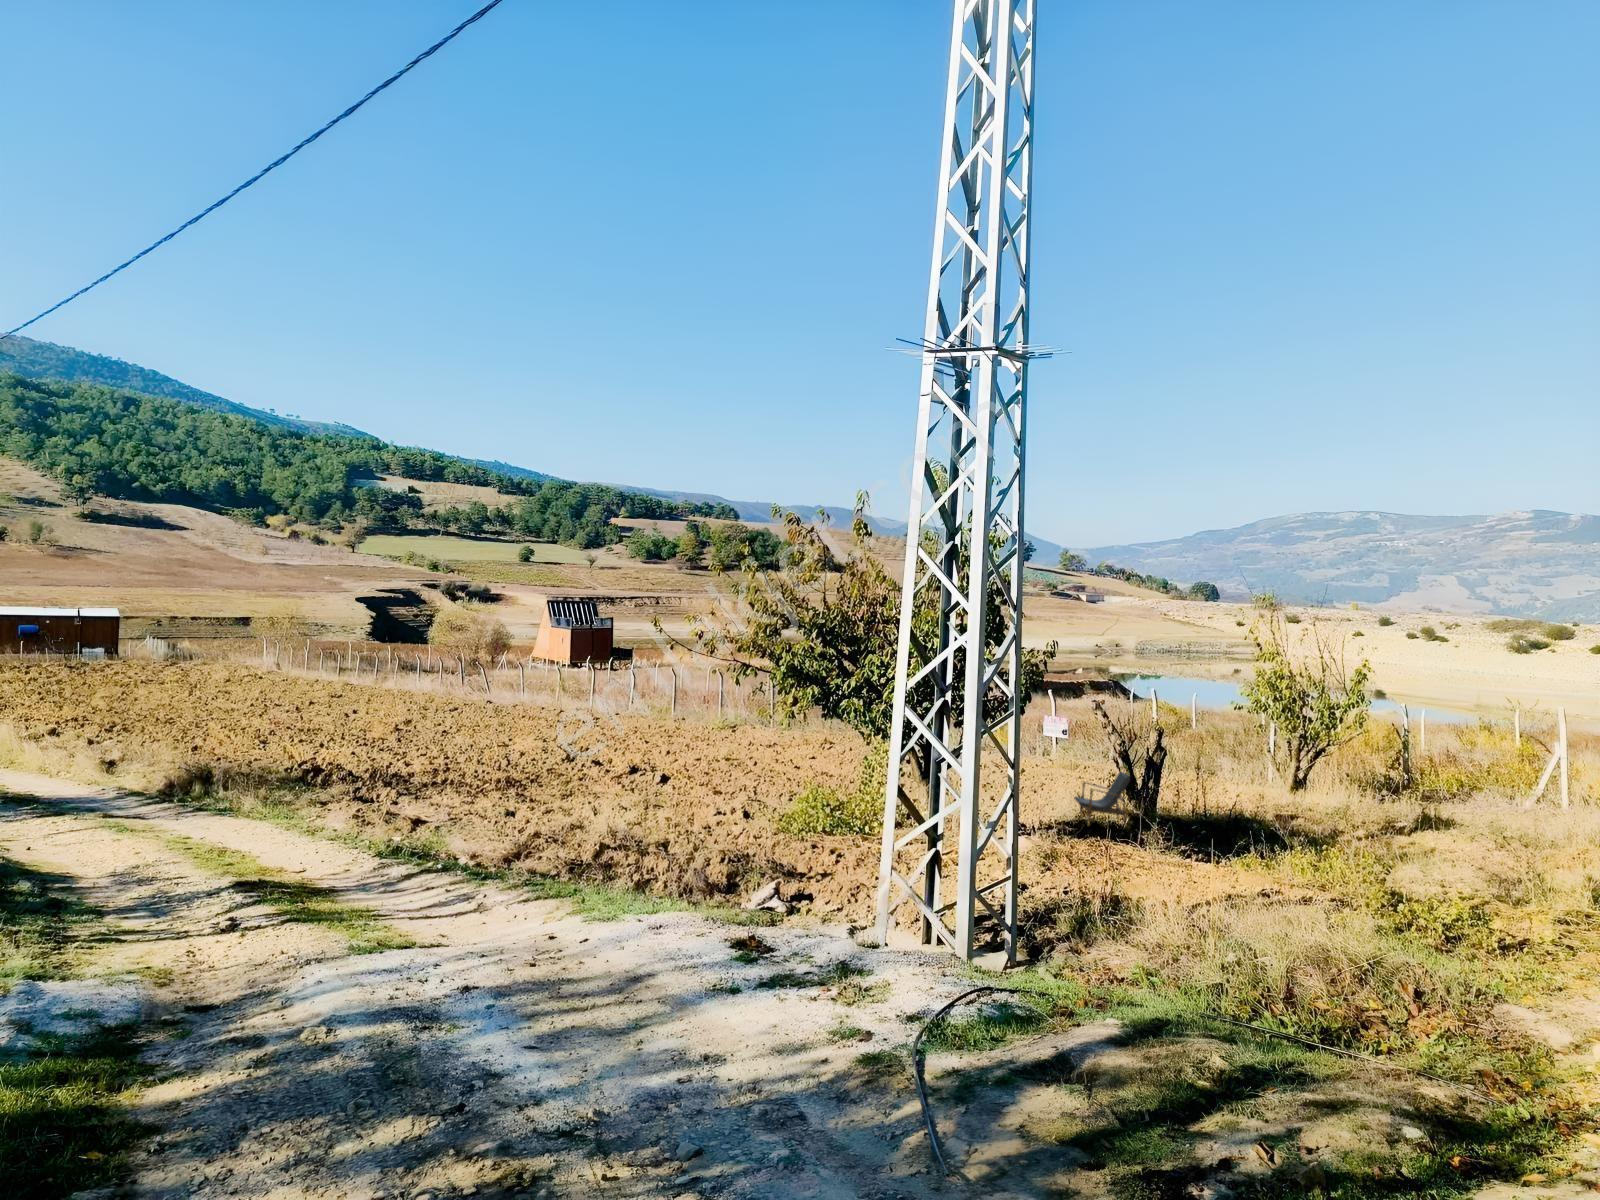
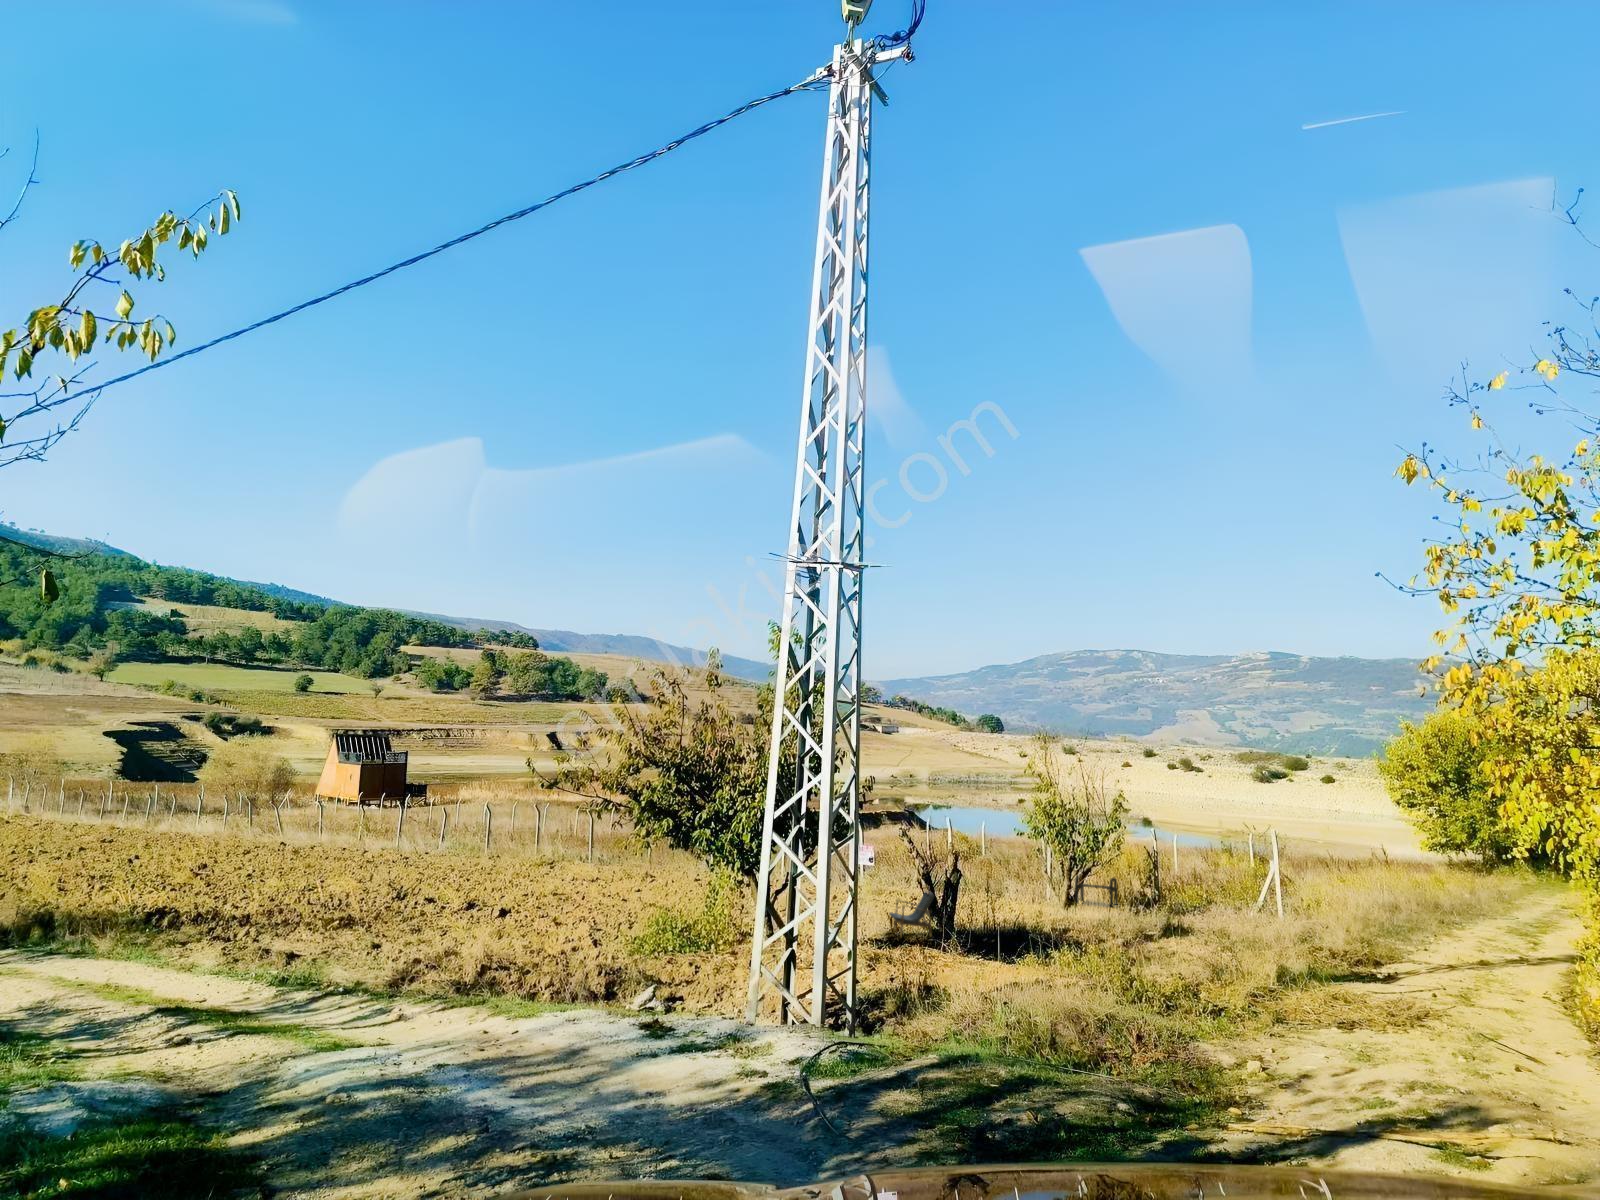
bench: none [1306,756,1362,795] -> present [1075,876,1118,907]

